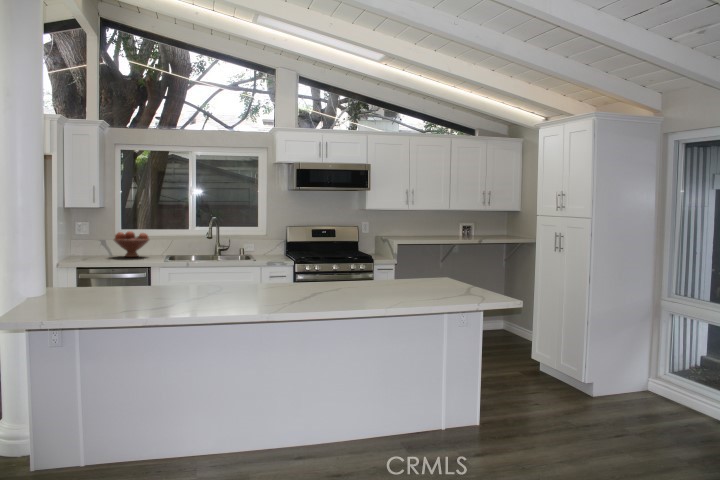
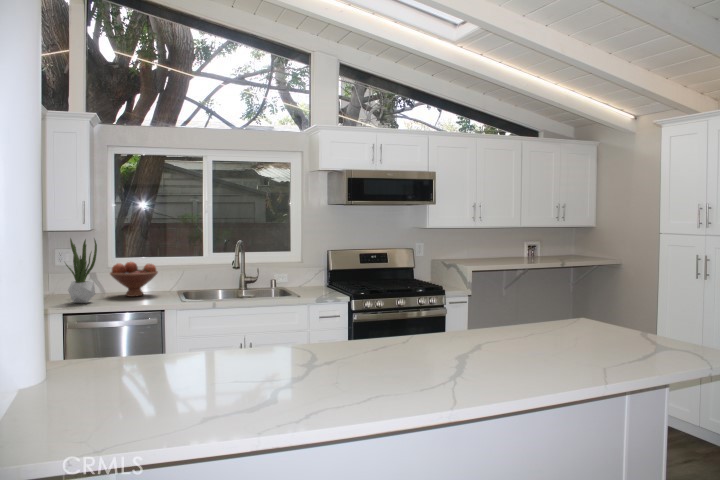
potted plant: none [77,212,102,260] -> present [66,238,97,303]

